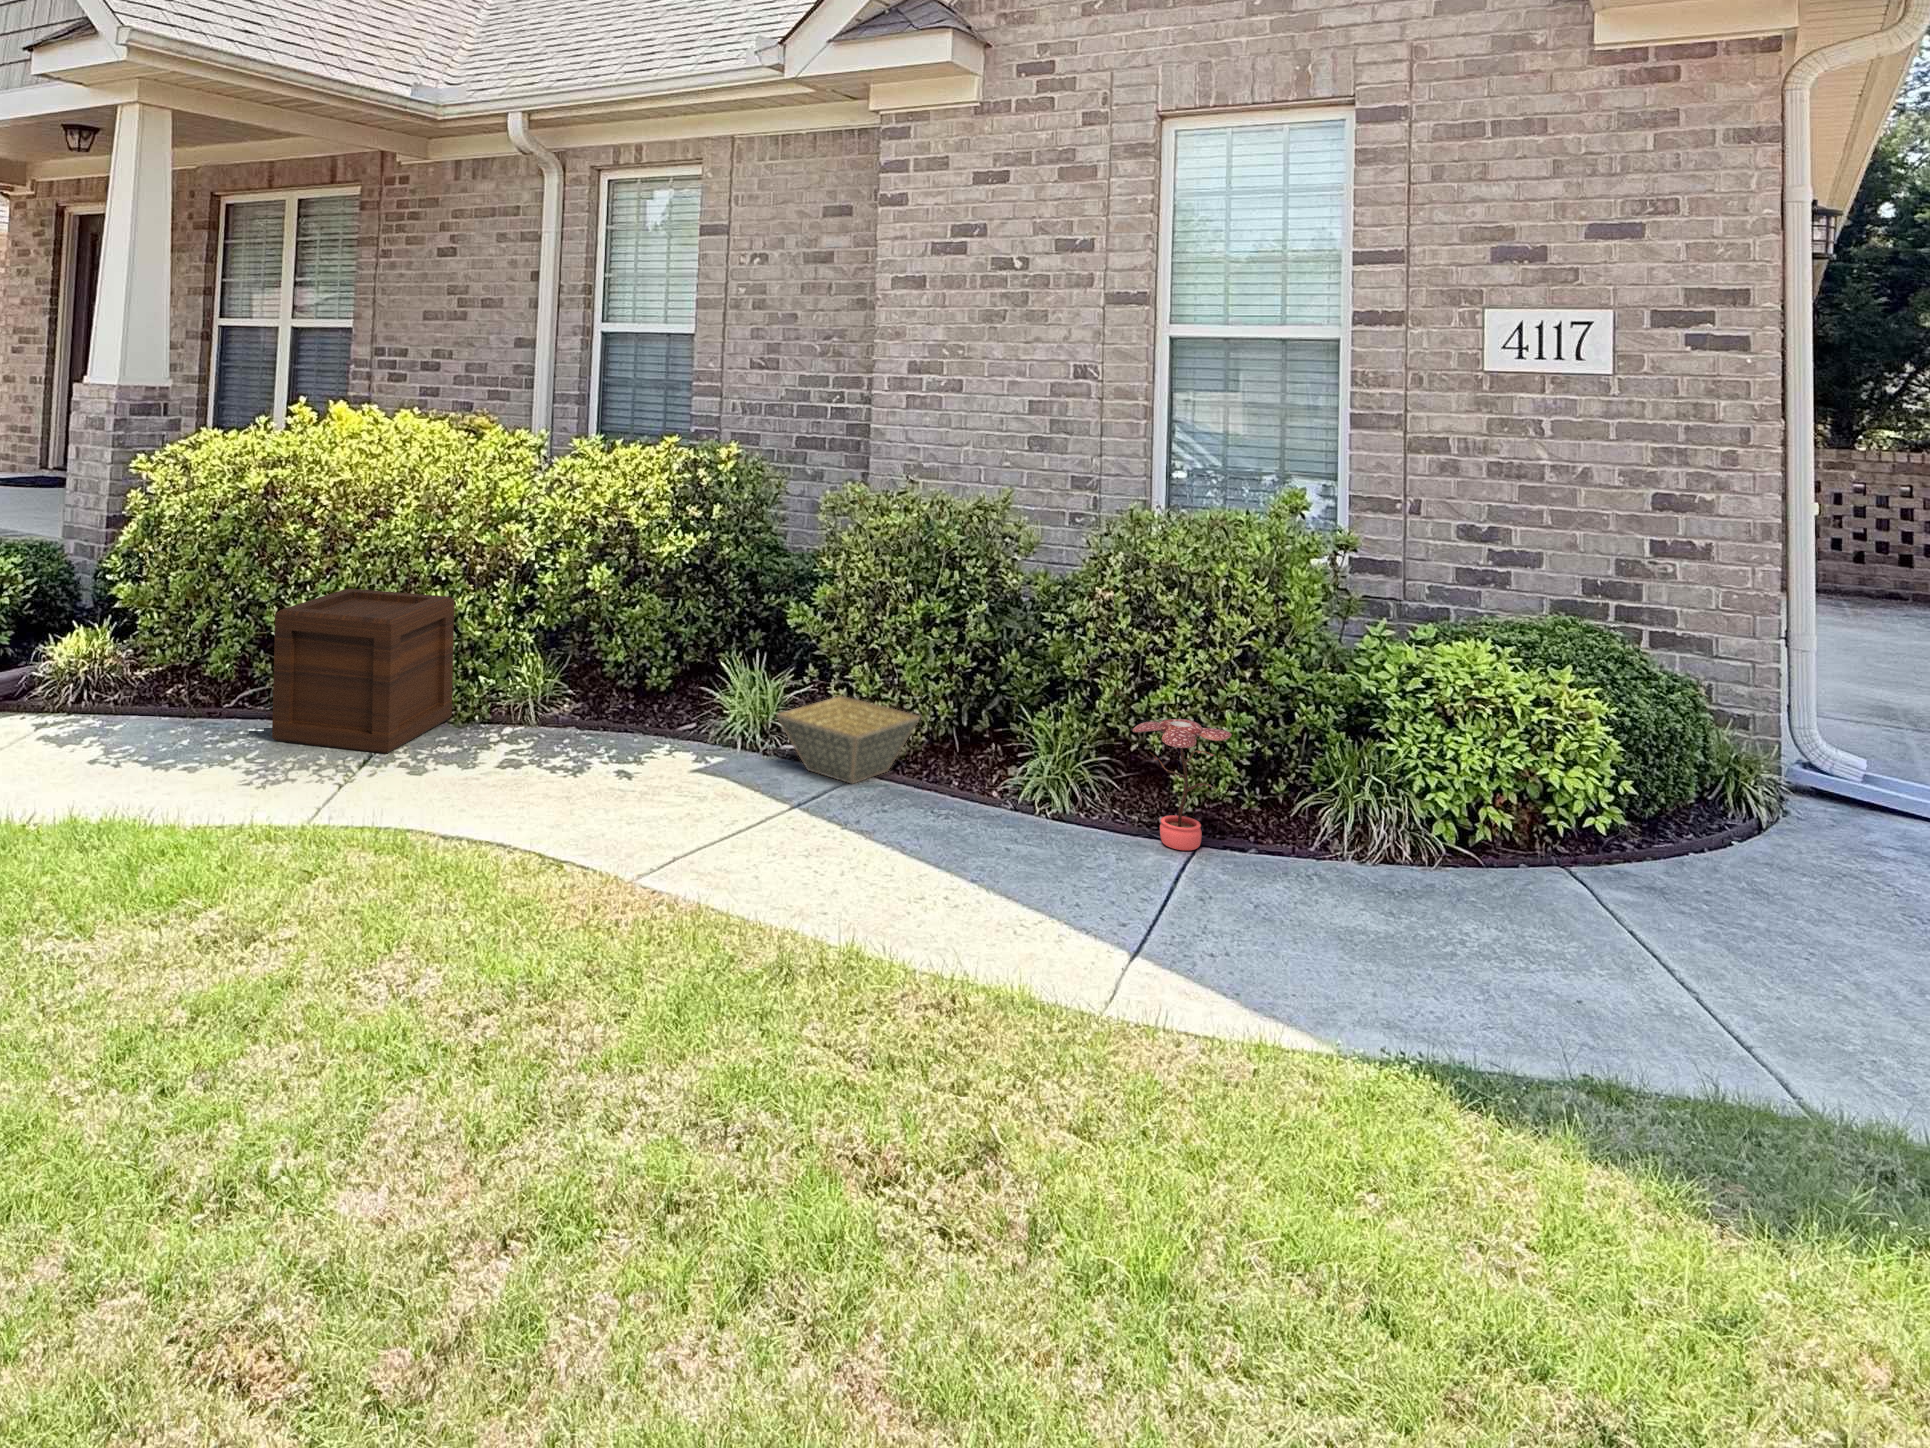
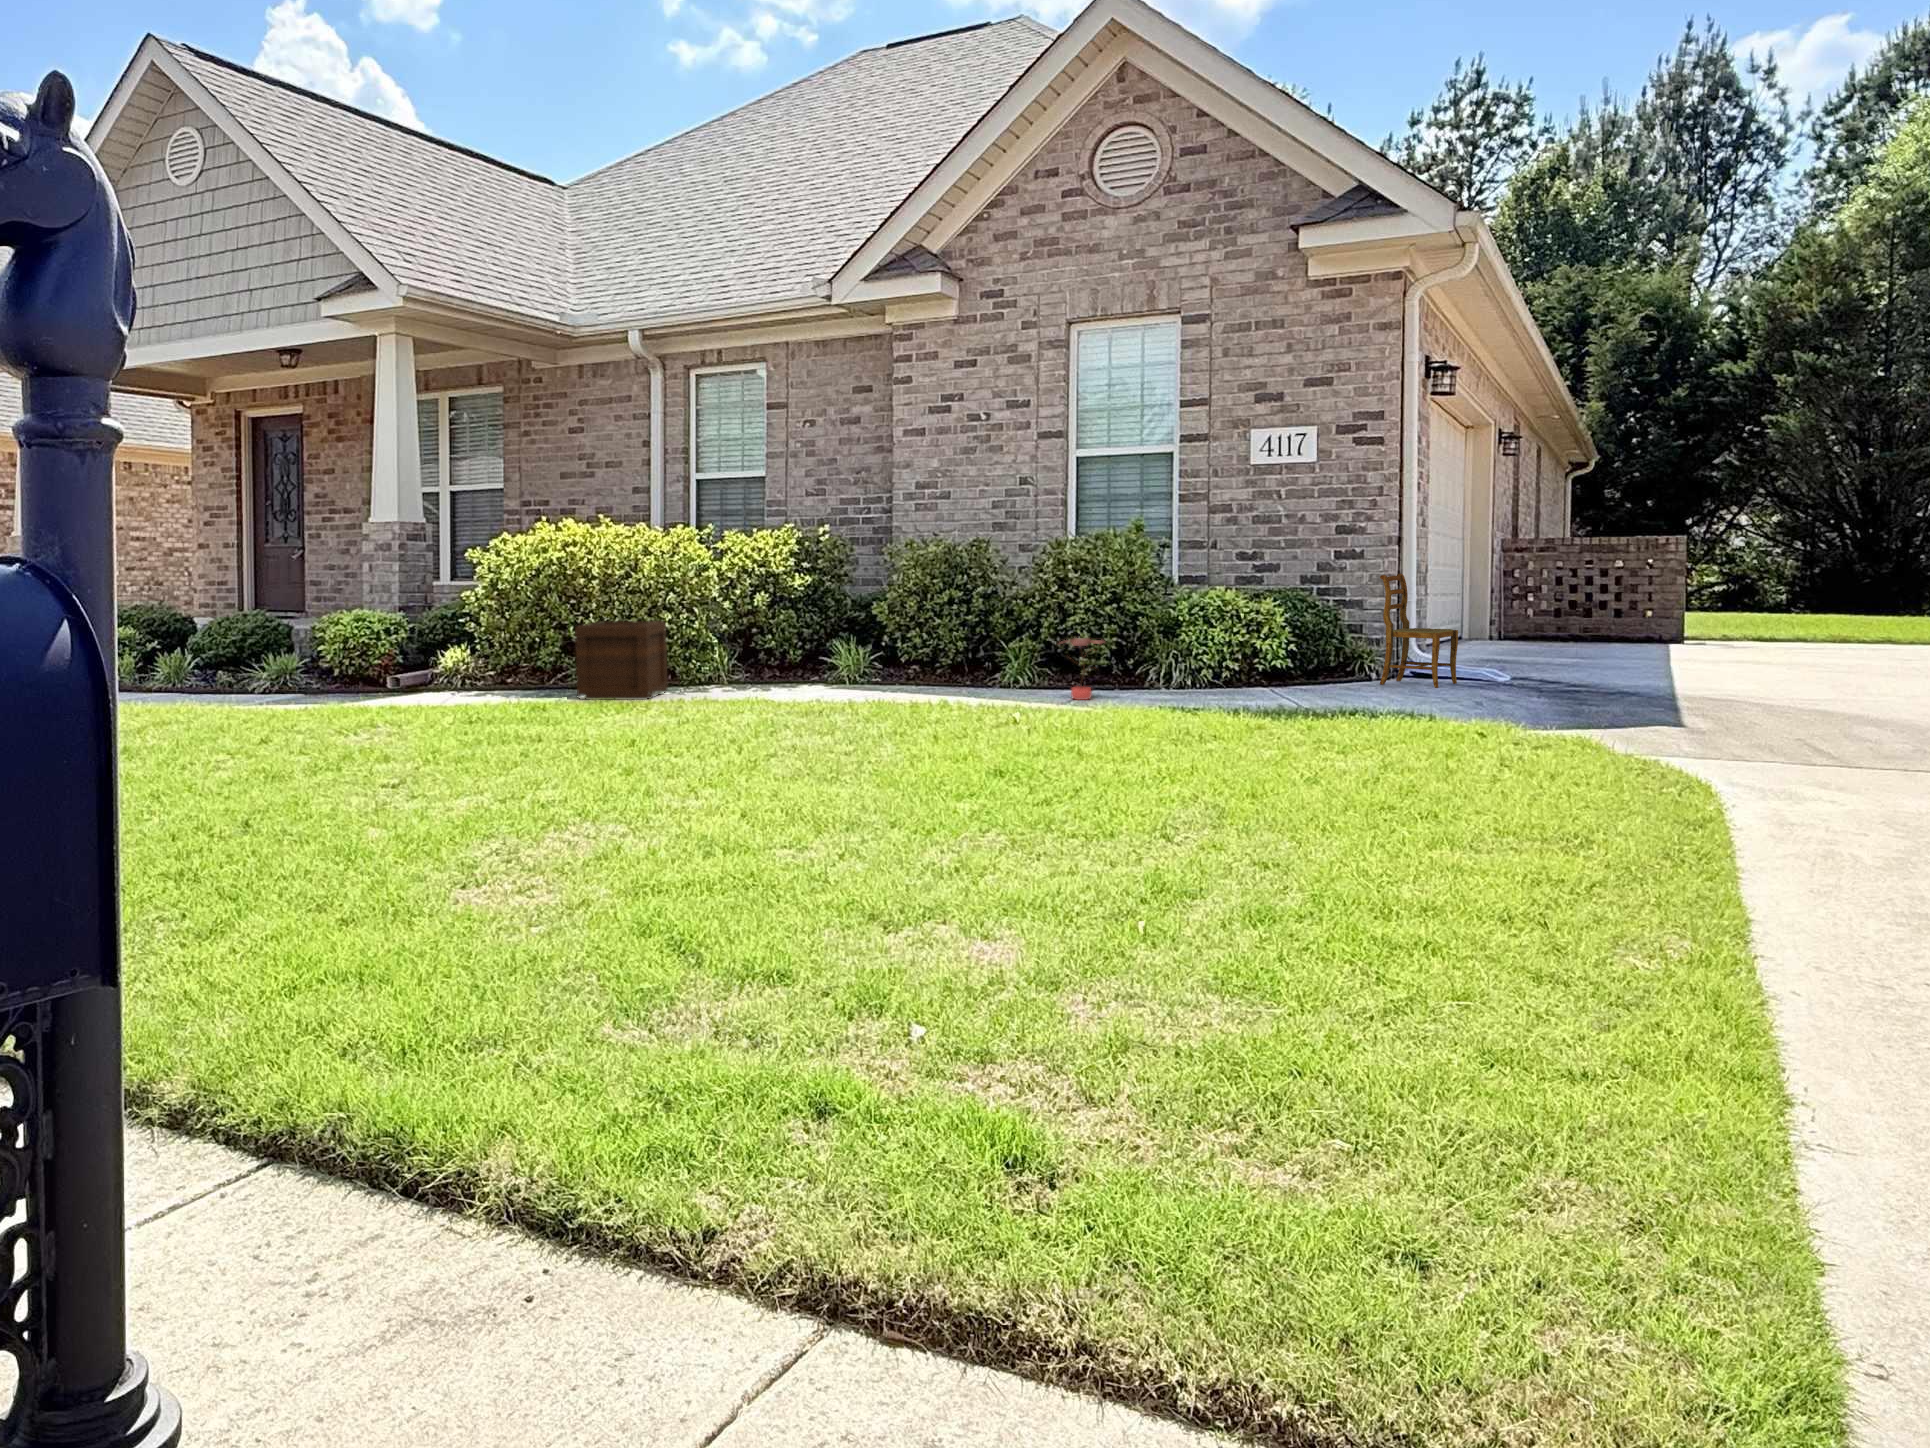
chair: none [1763,599,1927,855] -> present [1380,574,1458,688]
basket: present [777,696,920,784] -> none [864,660,943,696]

